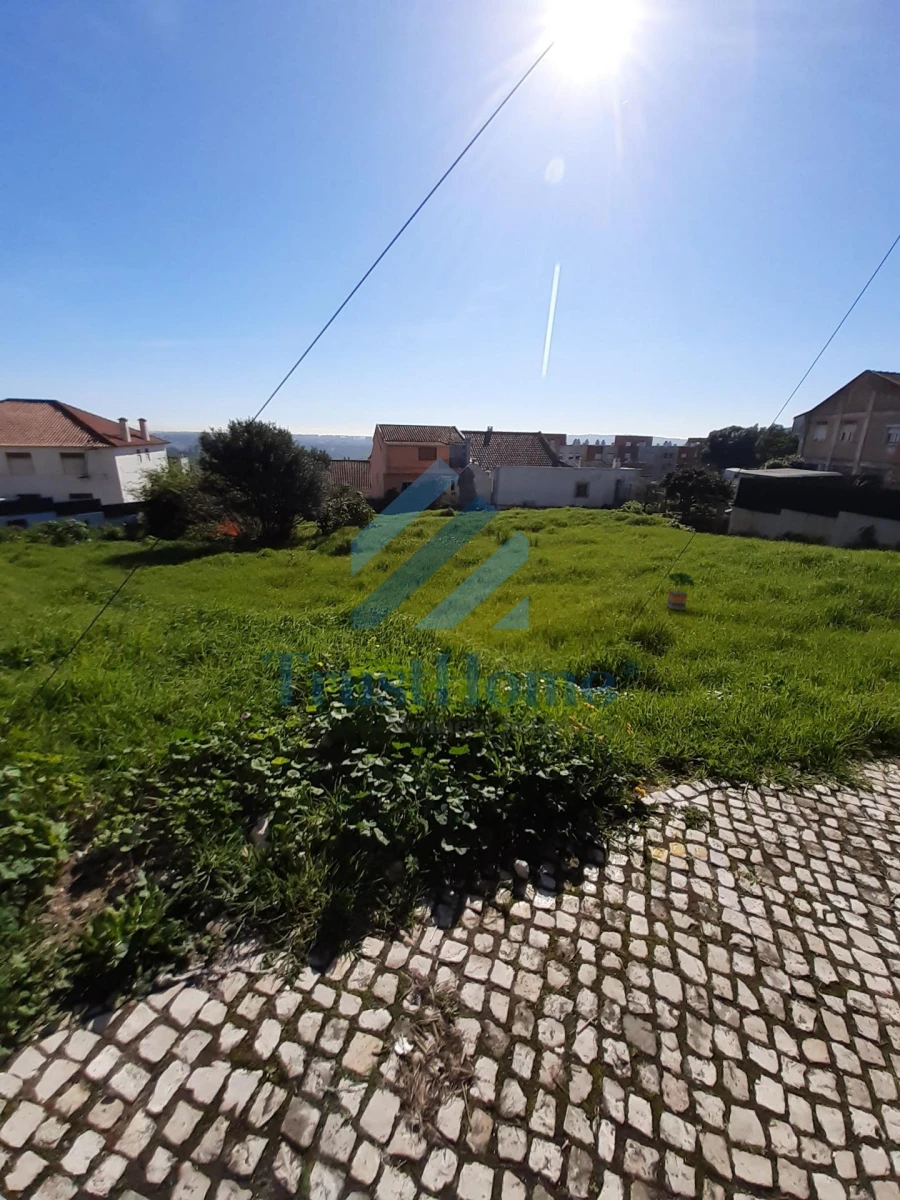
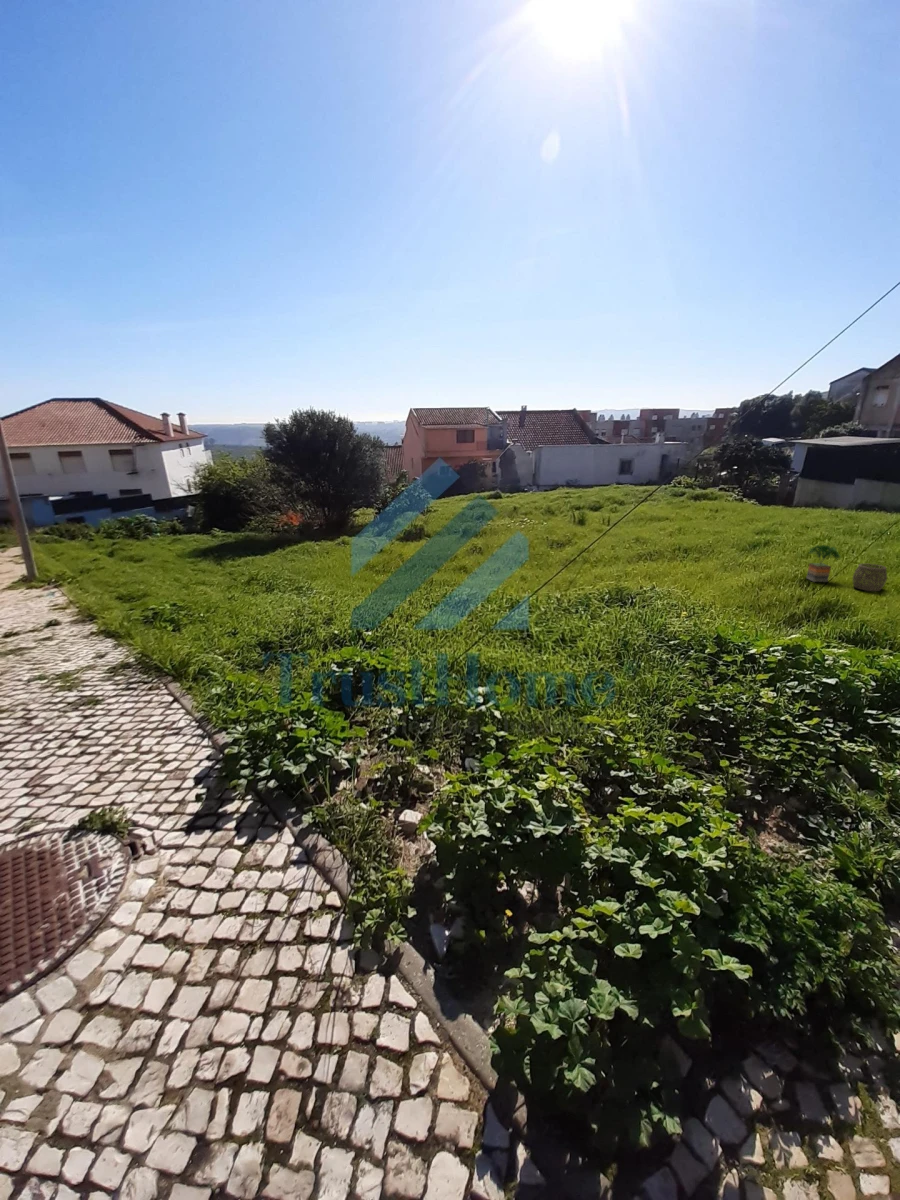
woven basket: none [704,593,734,621] -> present [853,564,887,591]

